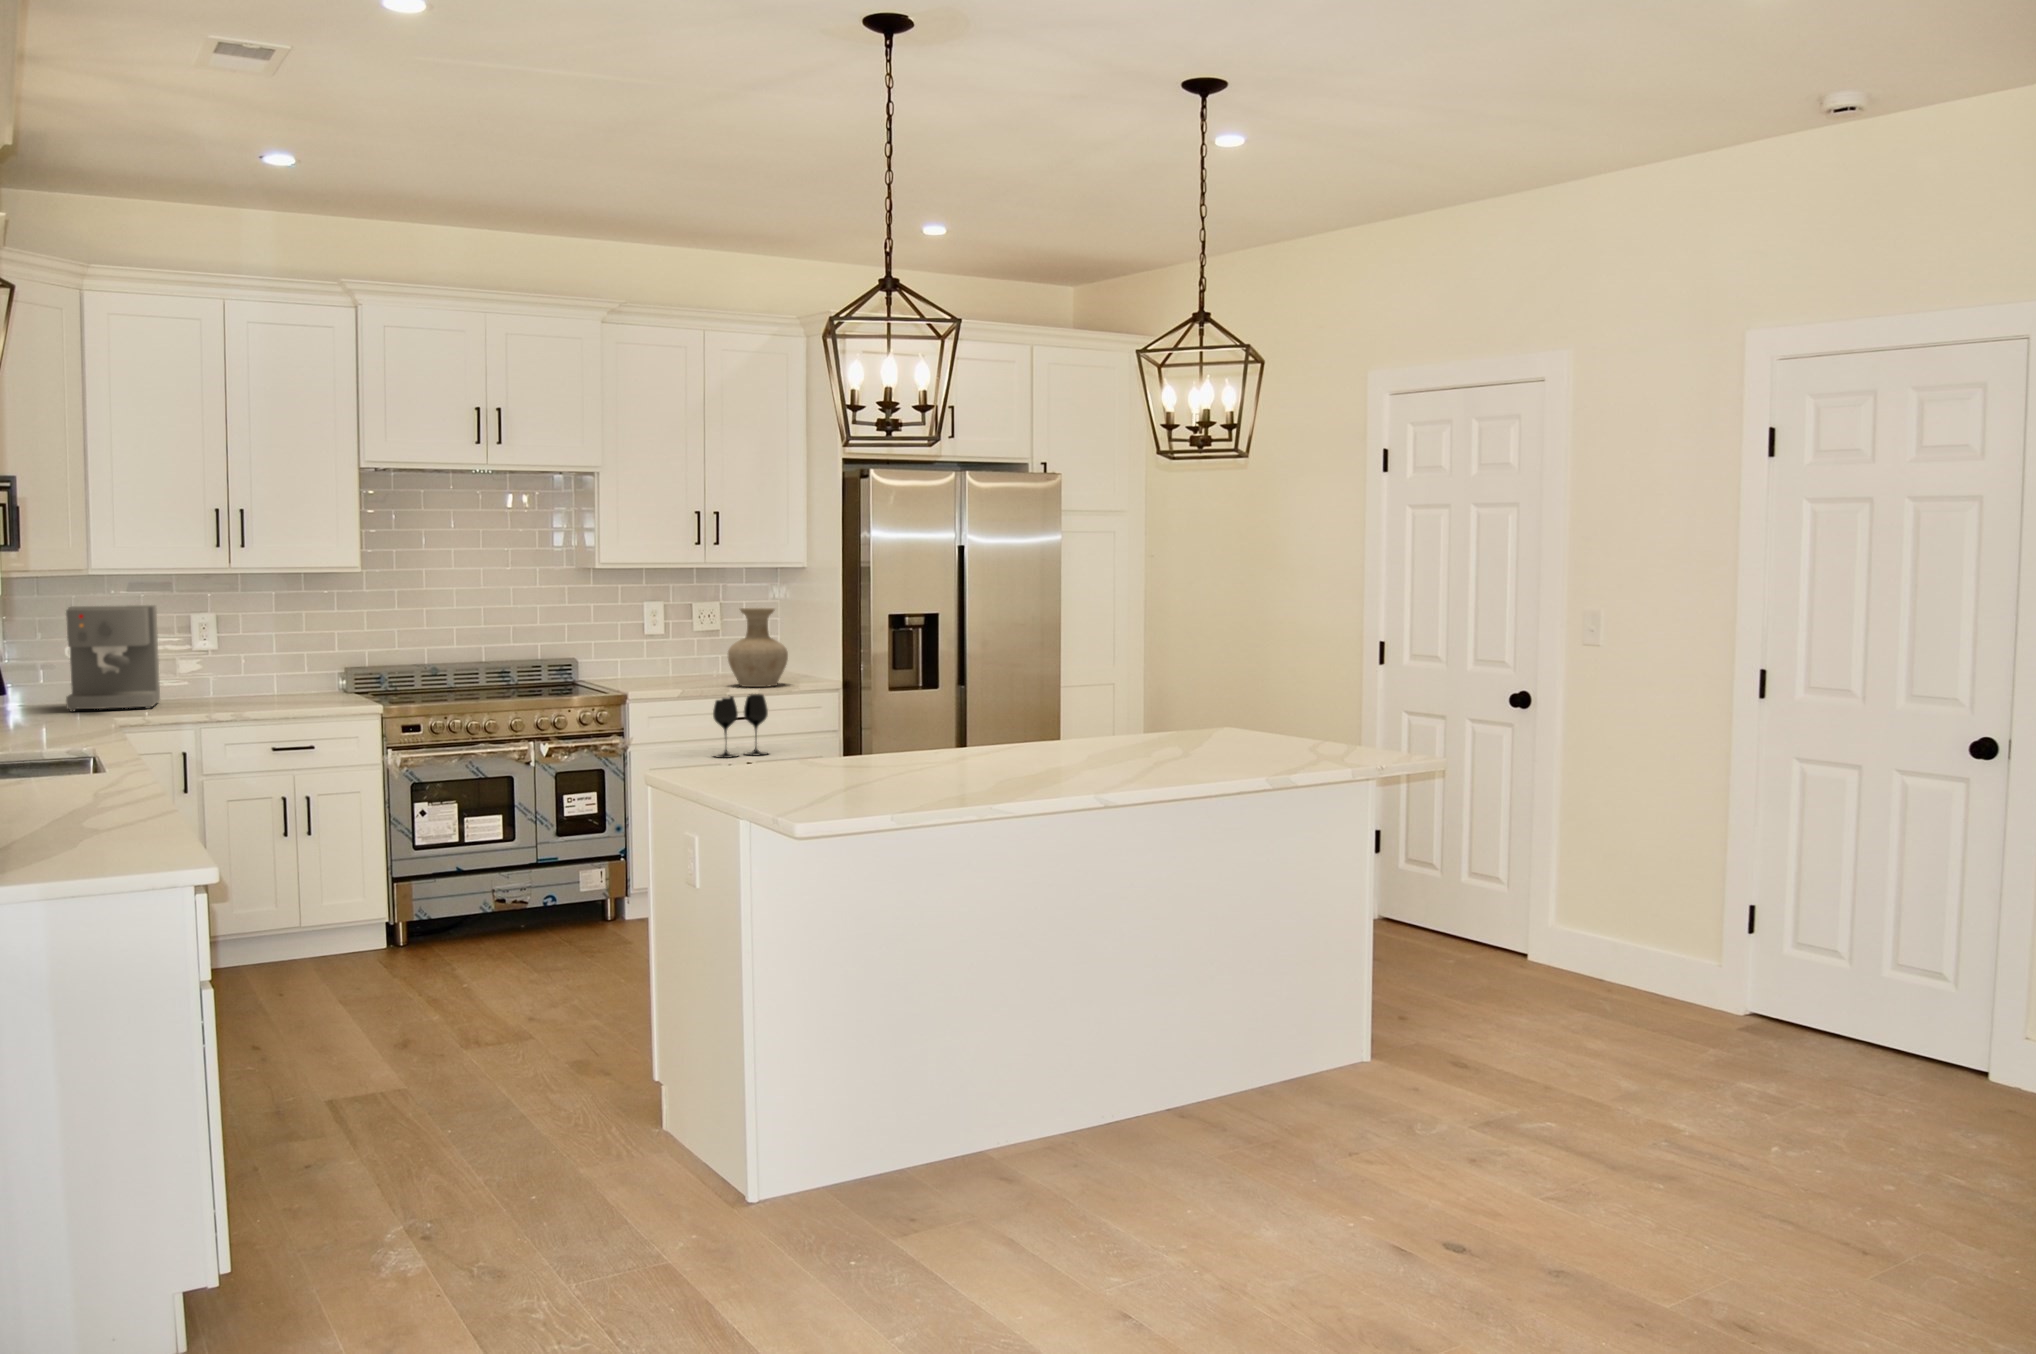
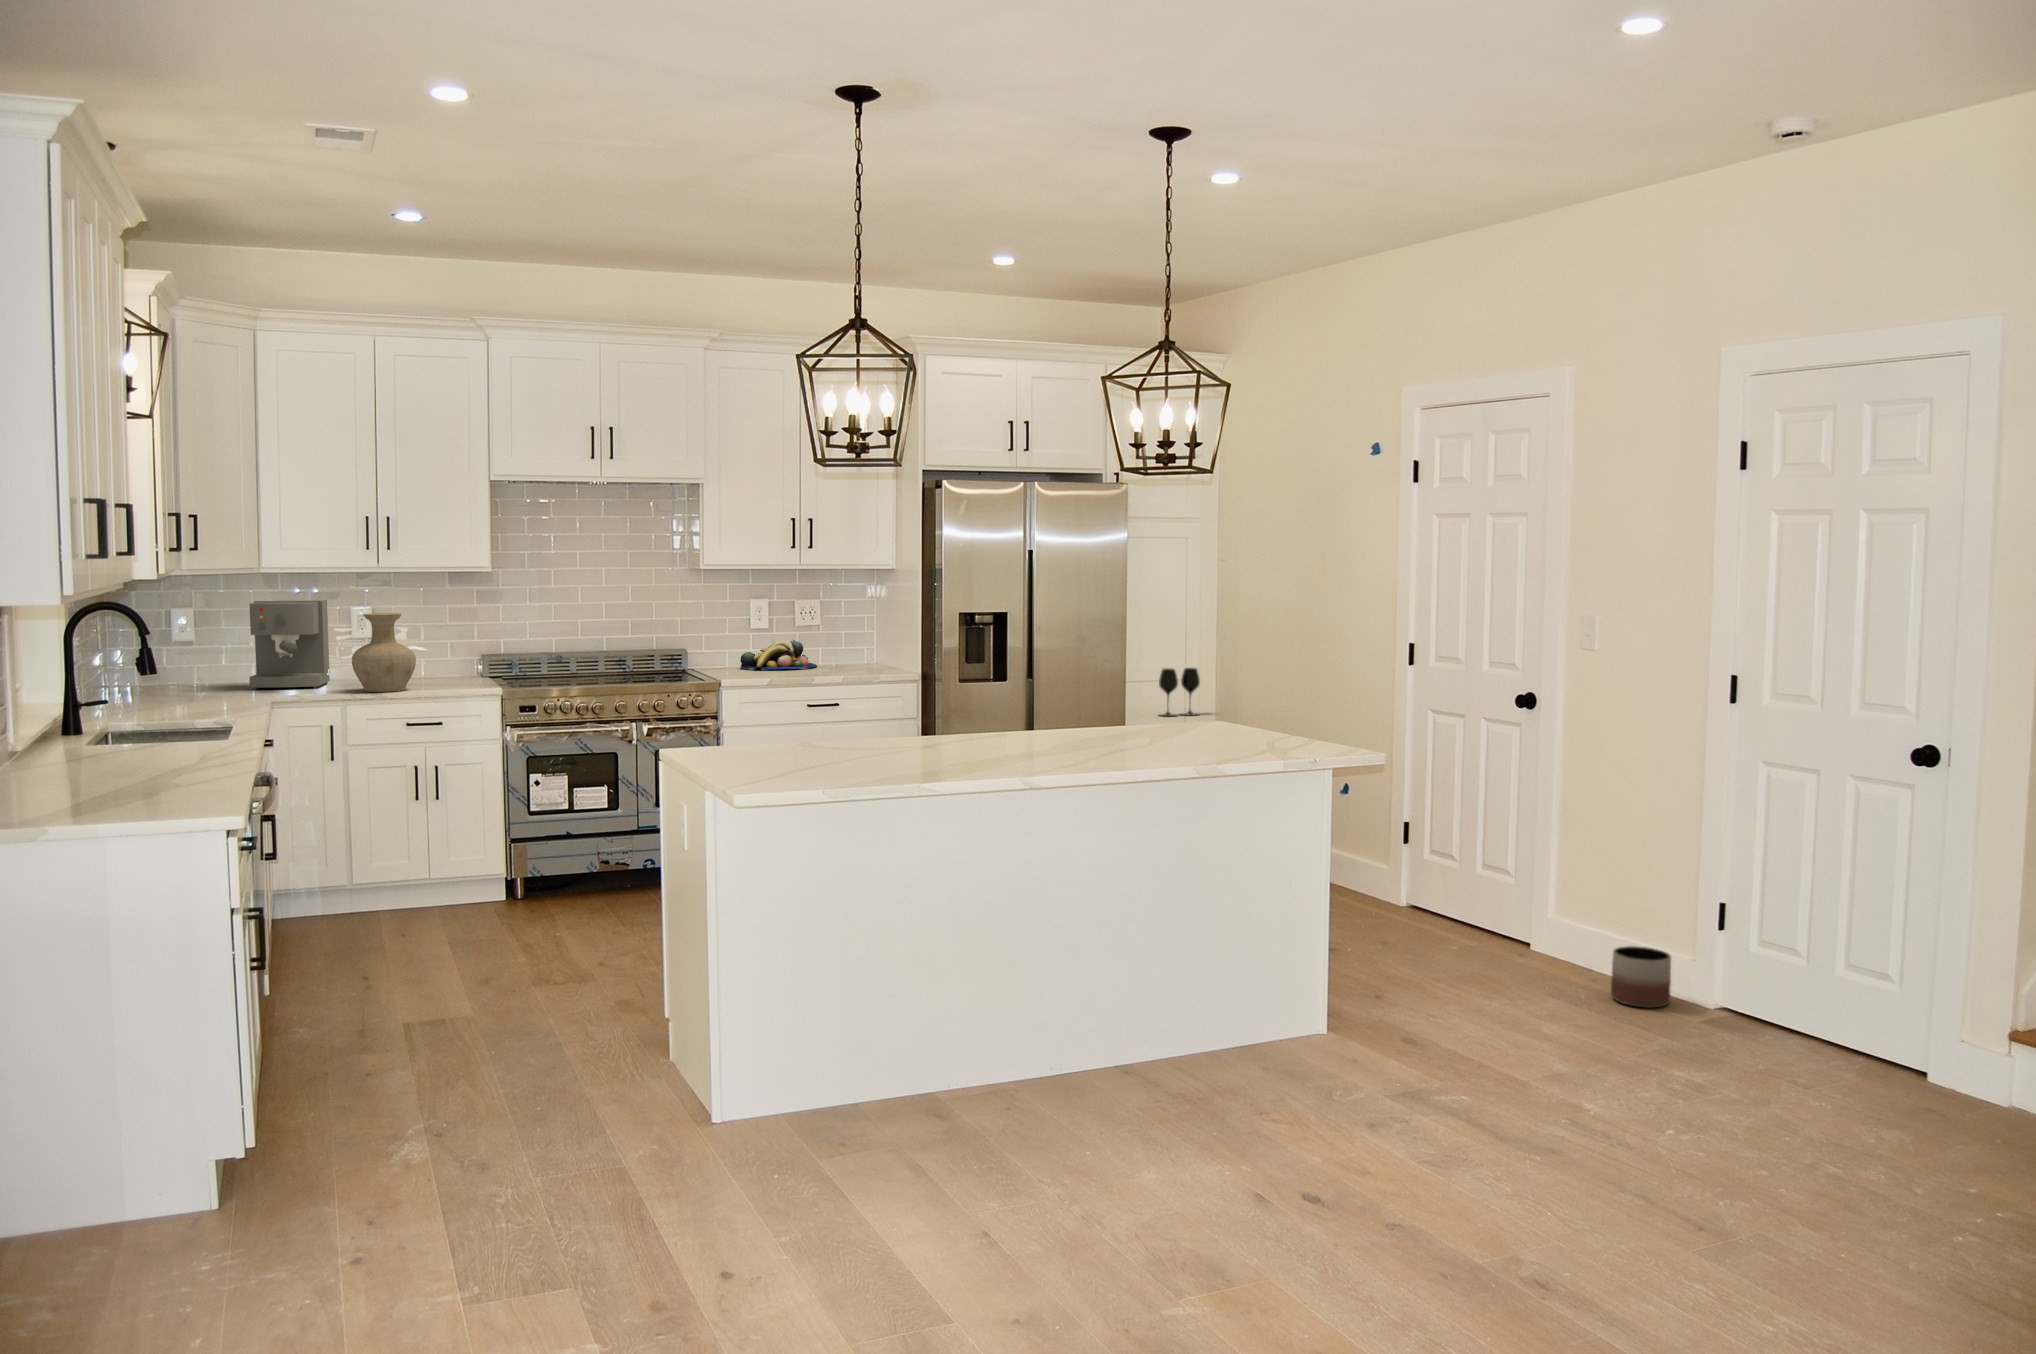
vase: present [728,608,788,687] -> present [352,613,416,692]
fruit bowl: none [636,646,722,680] -> present [740,640,817,670]
wine glass: present [713,694,768,758] -> present [1159,668,1200,716]
planter: none [1631,953,1693,1016] -> present [1611,946,1671,1008]

